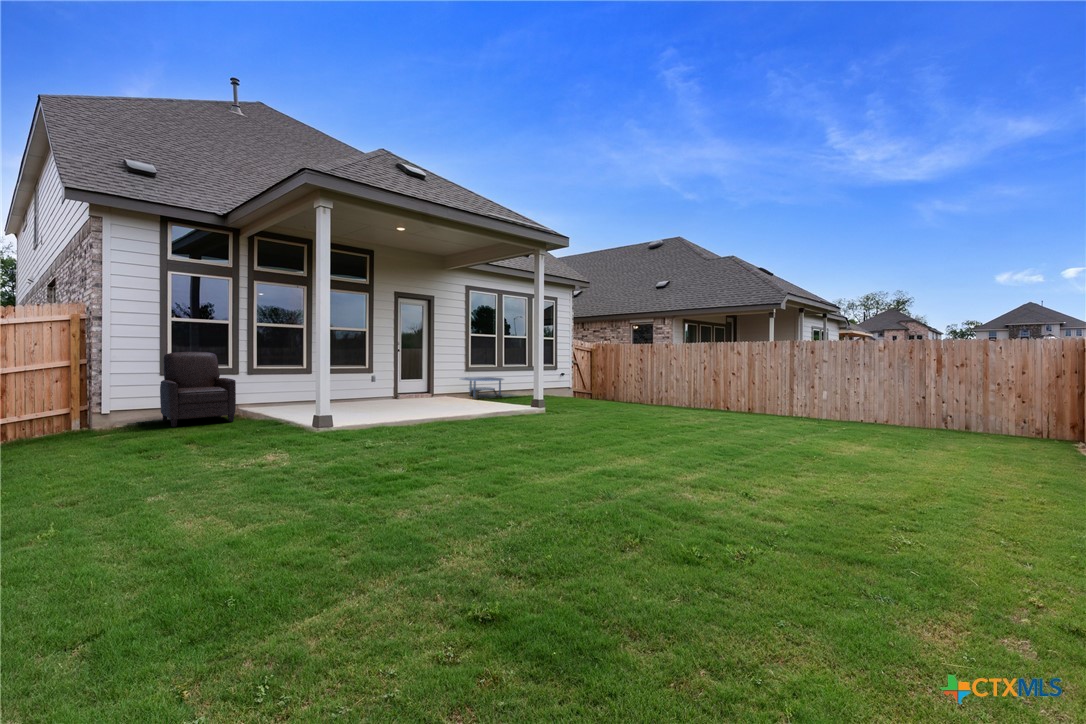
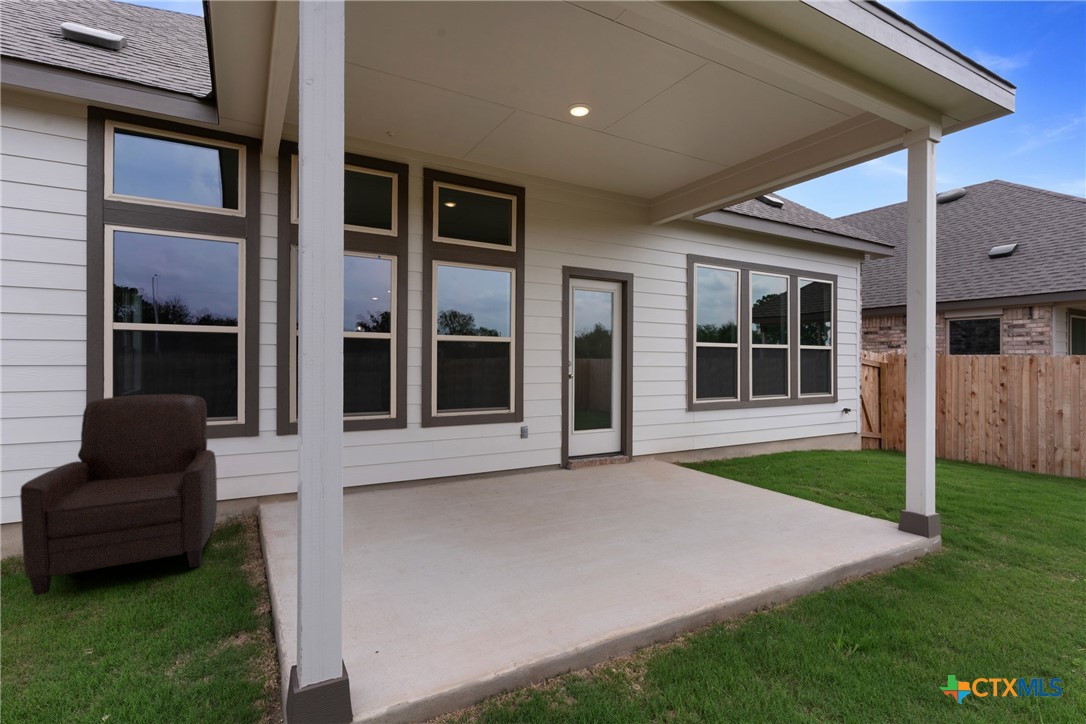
round table: present [460,377,504,399] -> none [678,422,771,473]

